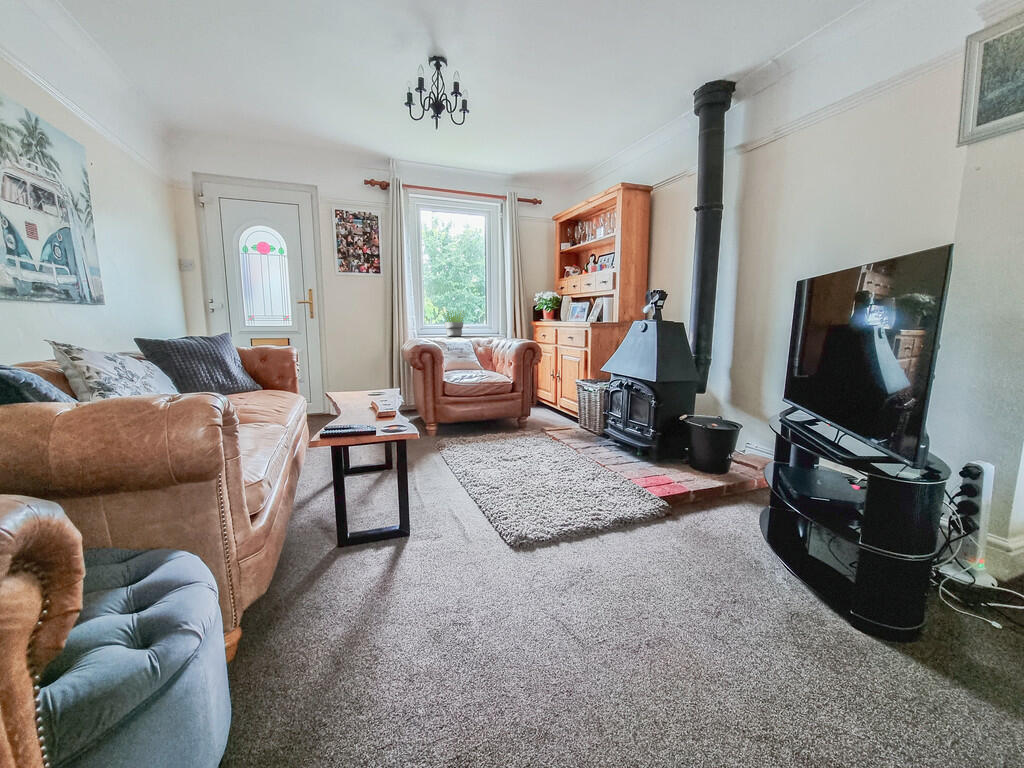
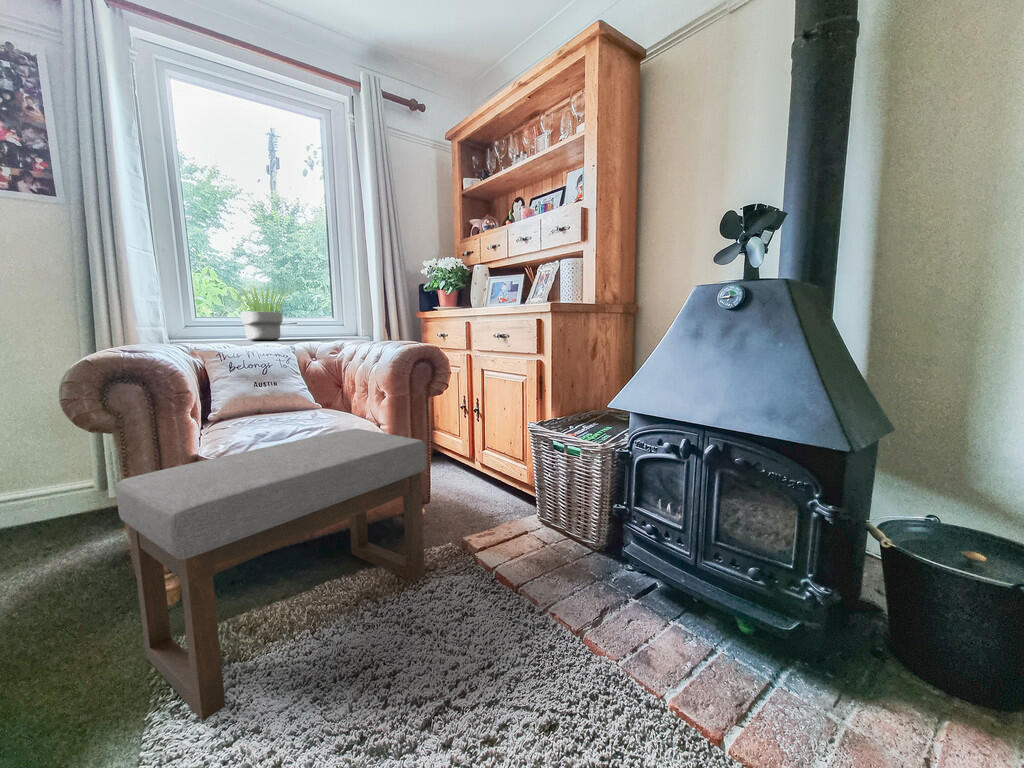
ottoman: none [431,376,527,451] -> present [116,429,426,721]

